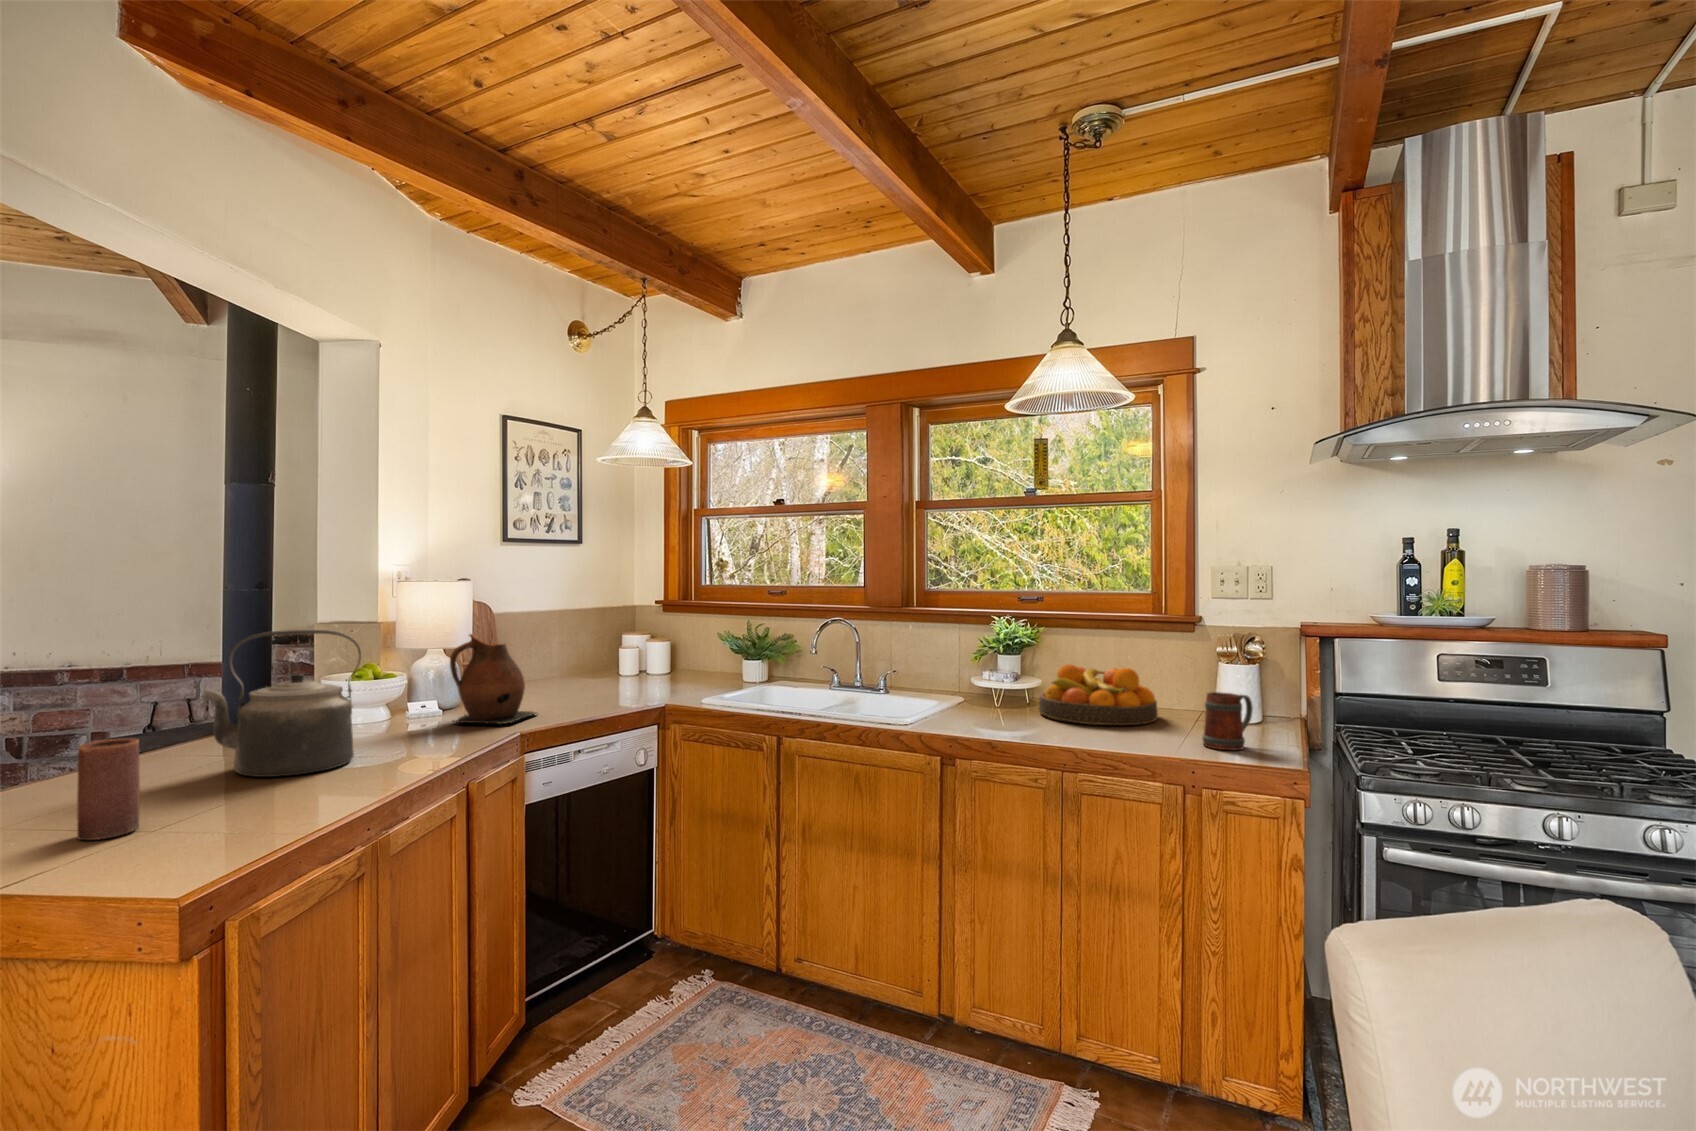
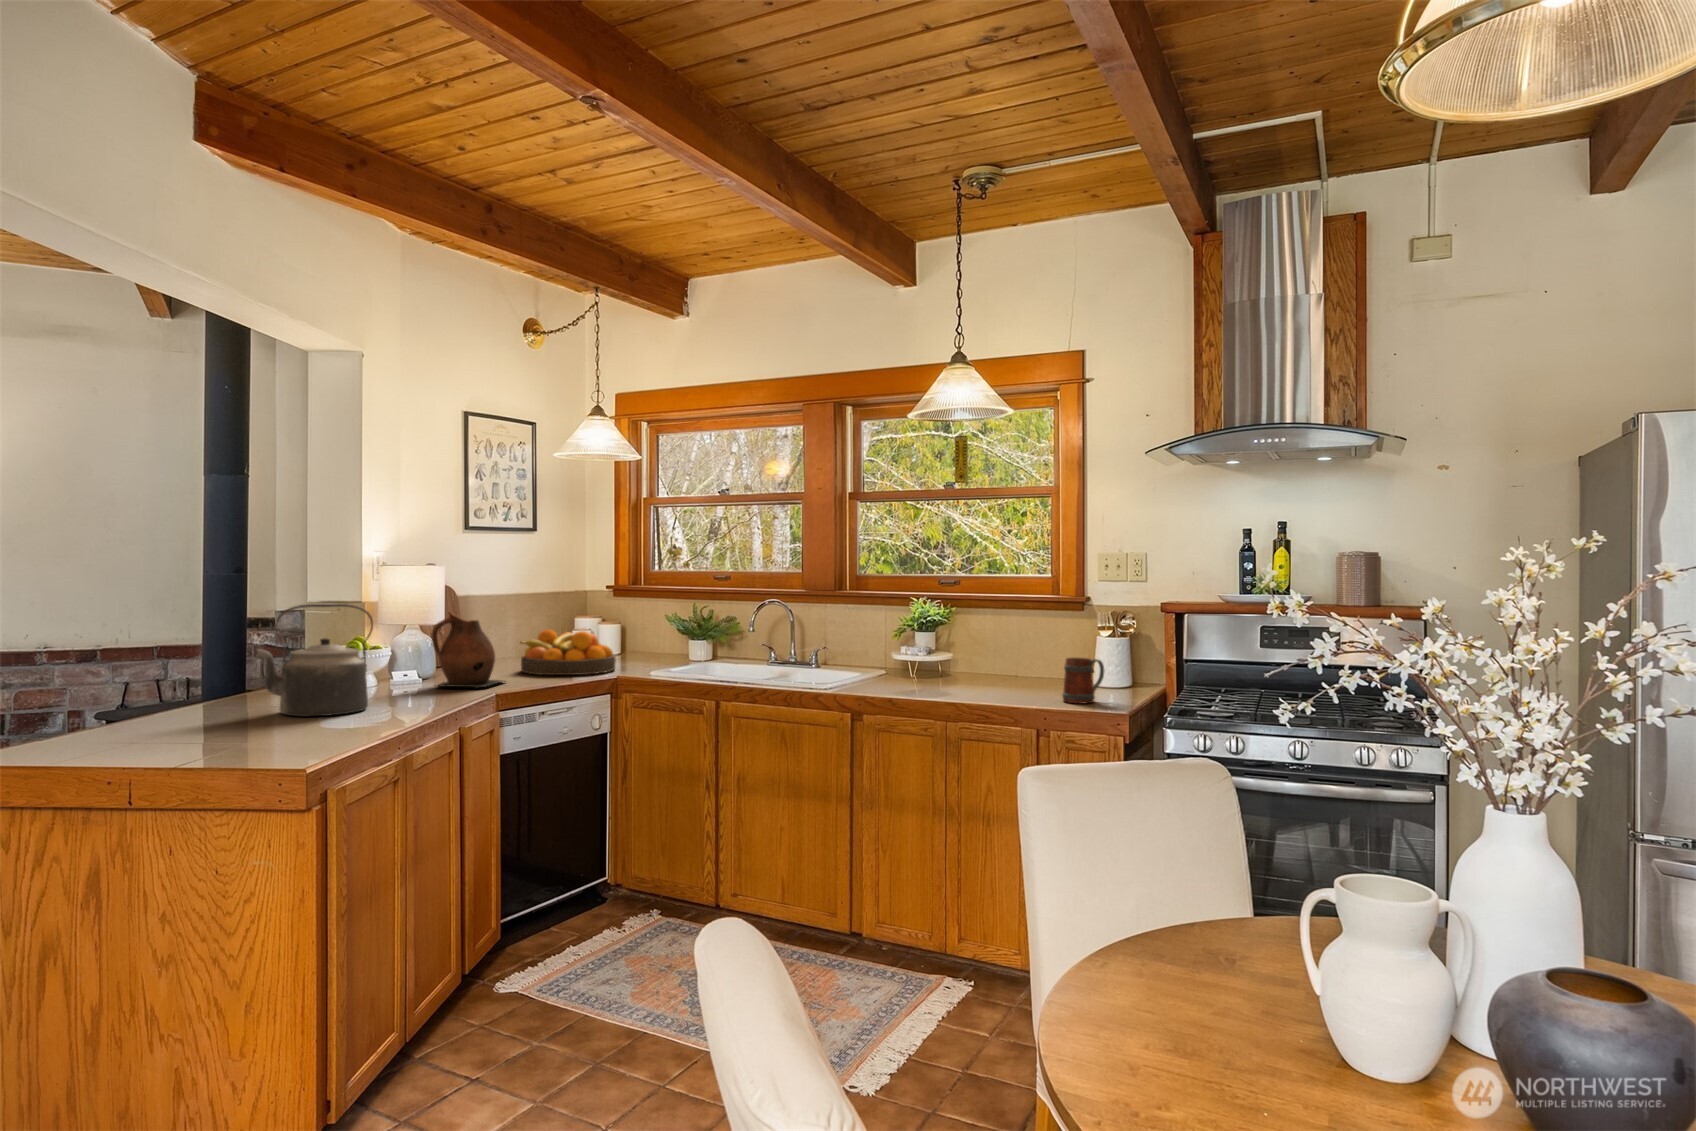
fruit bowl: present [1039,664,1157,725] -> present [520,629,616,675]
candle: present [77,738,140,840] -> none [205,676,244,744]

